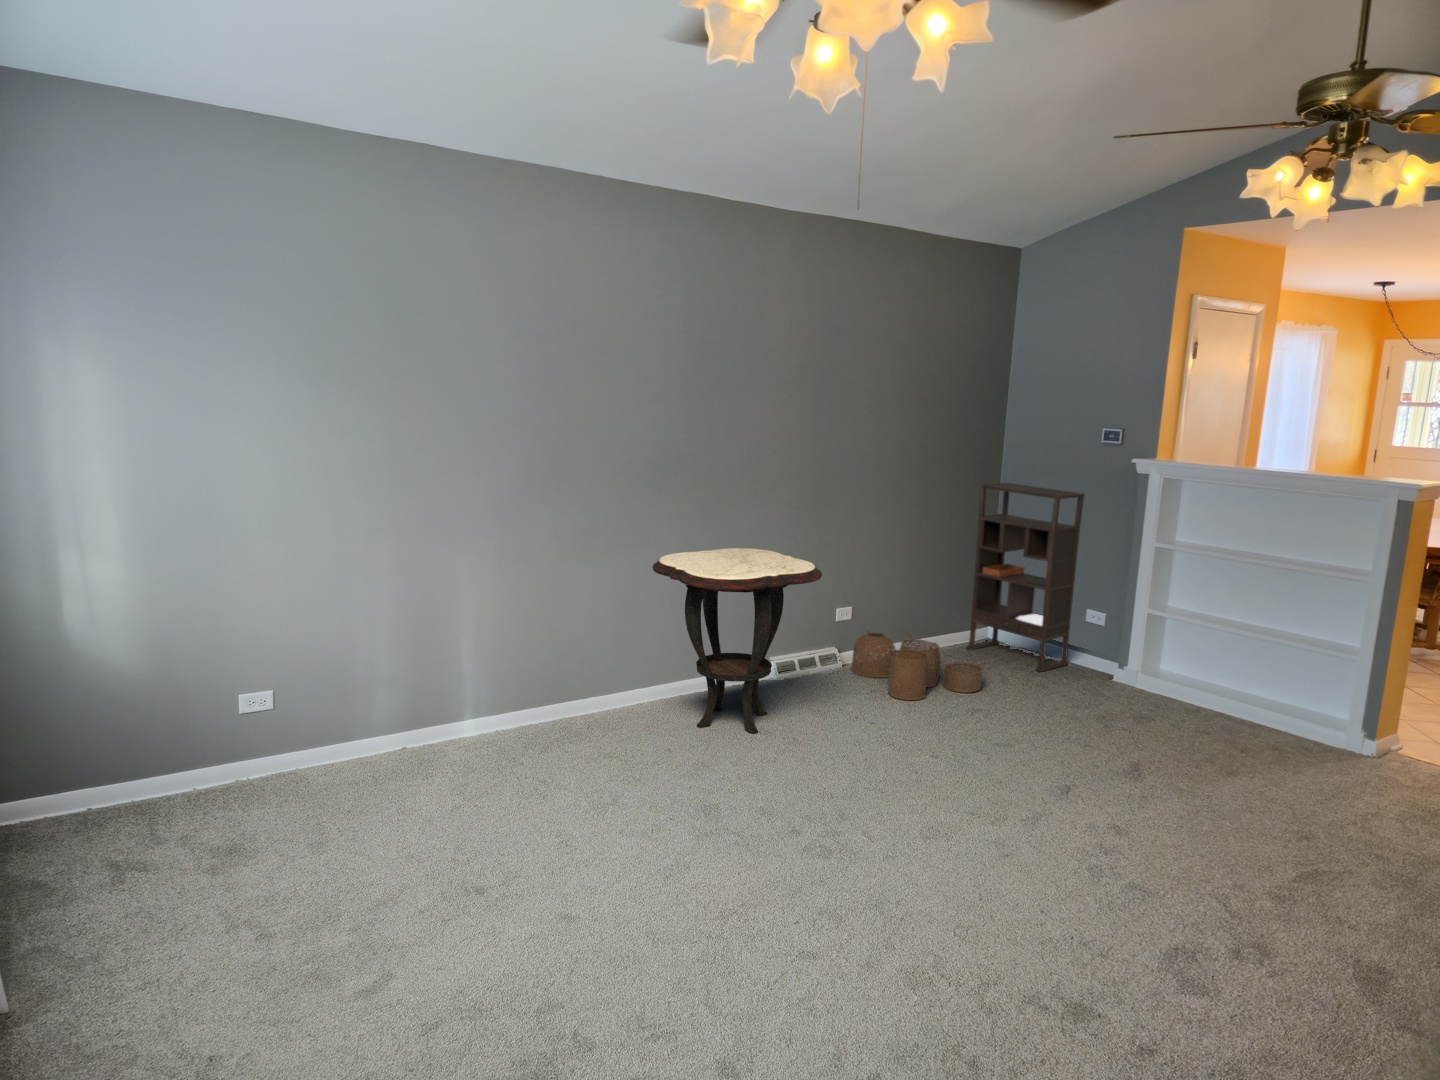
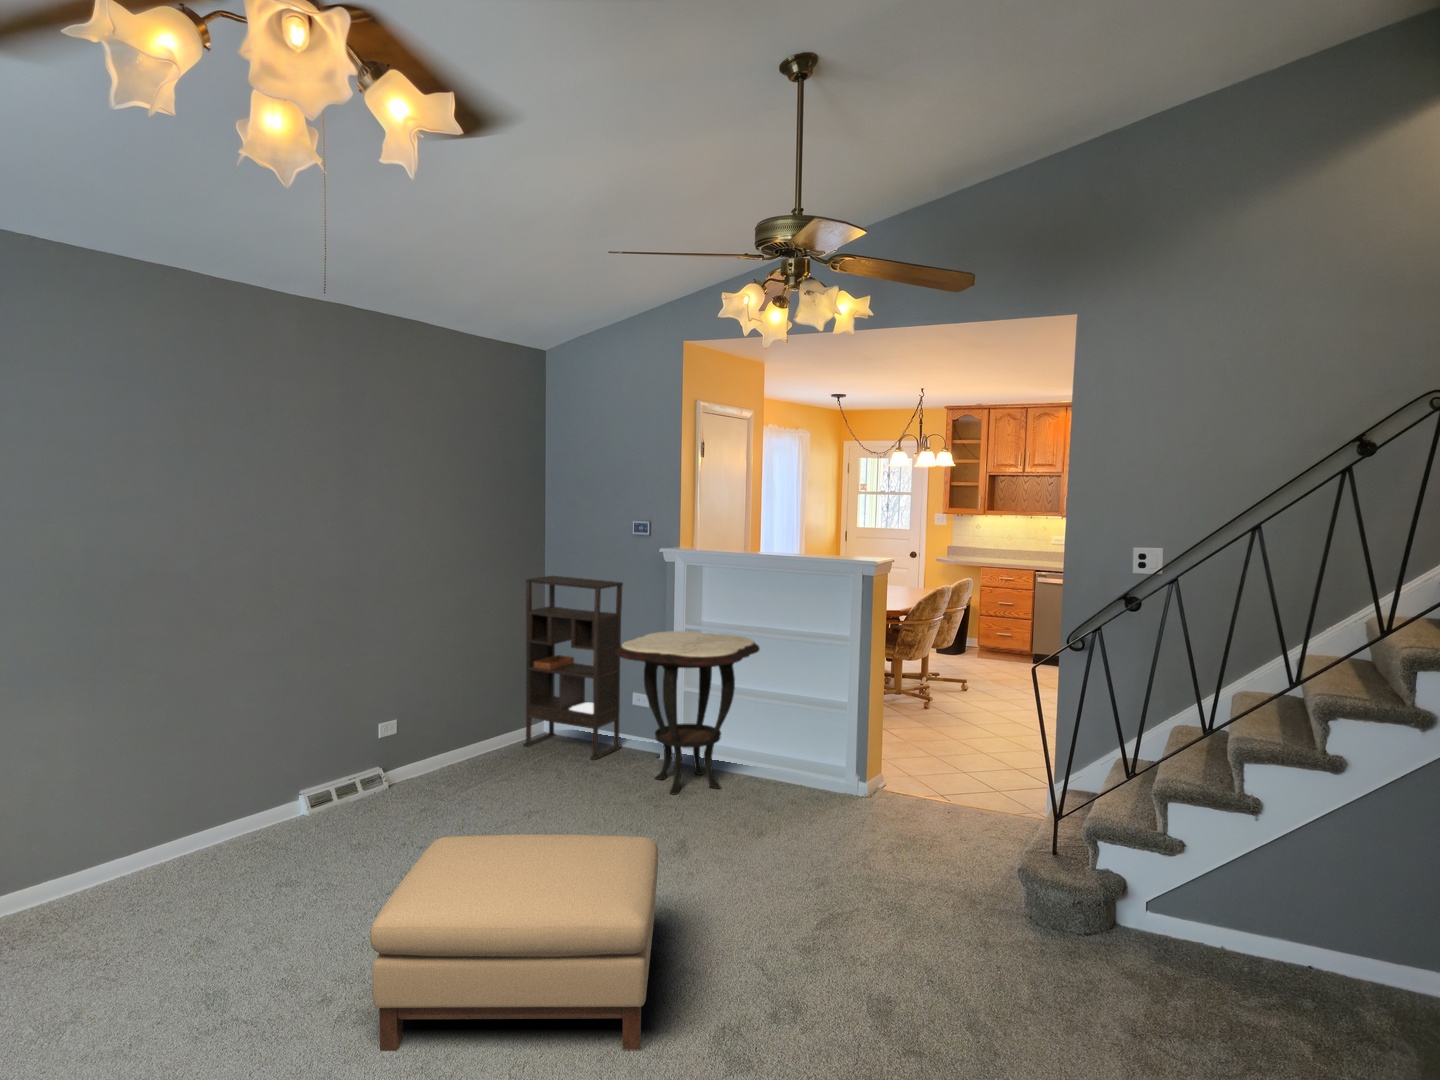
side table: present [652,548,822,733] -> present [616,631,760,795]
woven basket: present [851,632,983,700] -> none [397,741,538,815]
ottoman: none [848,709,1115,932] -> present [370,834,658,1051]

